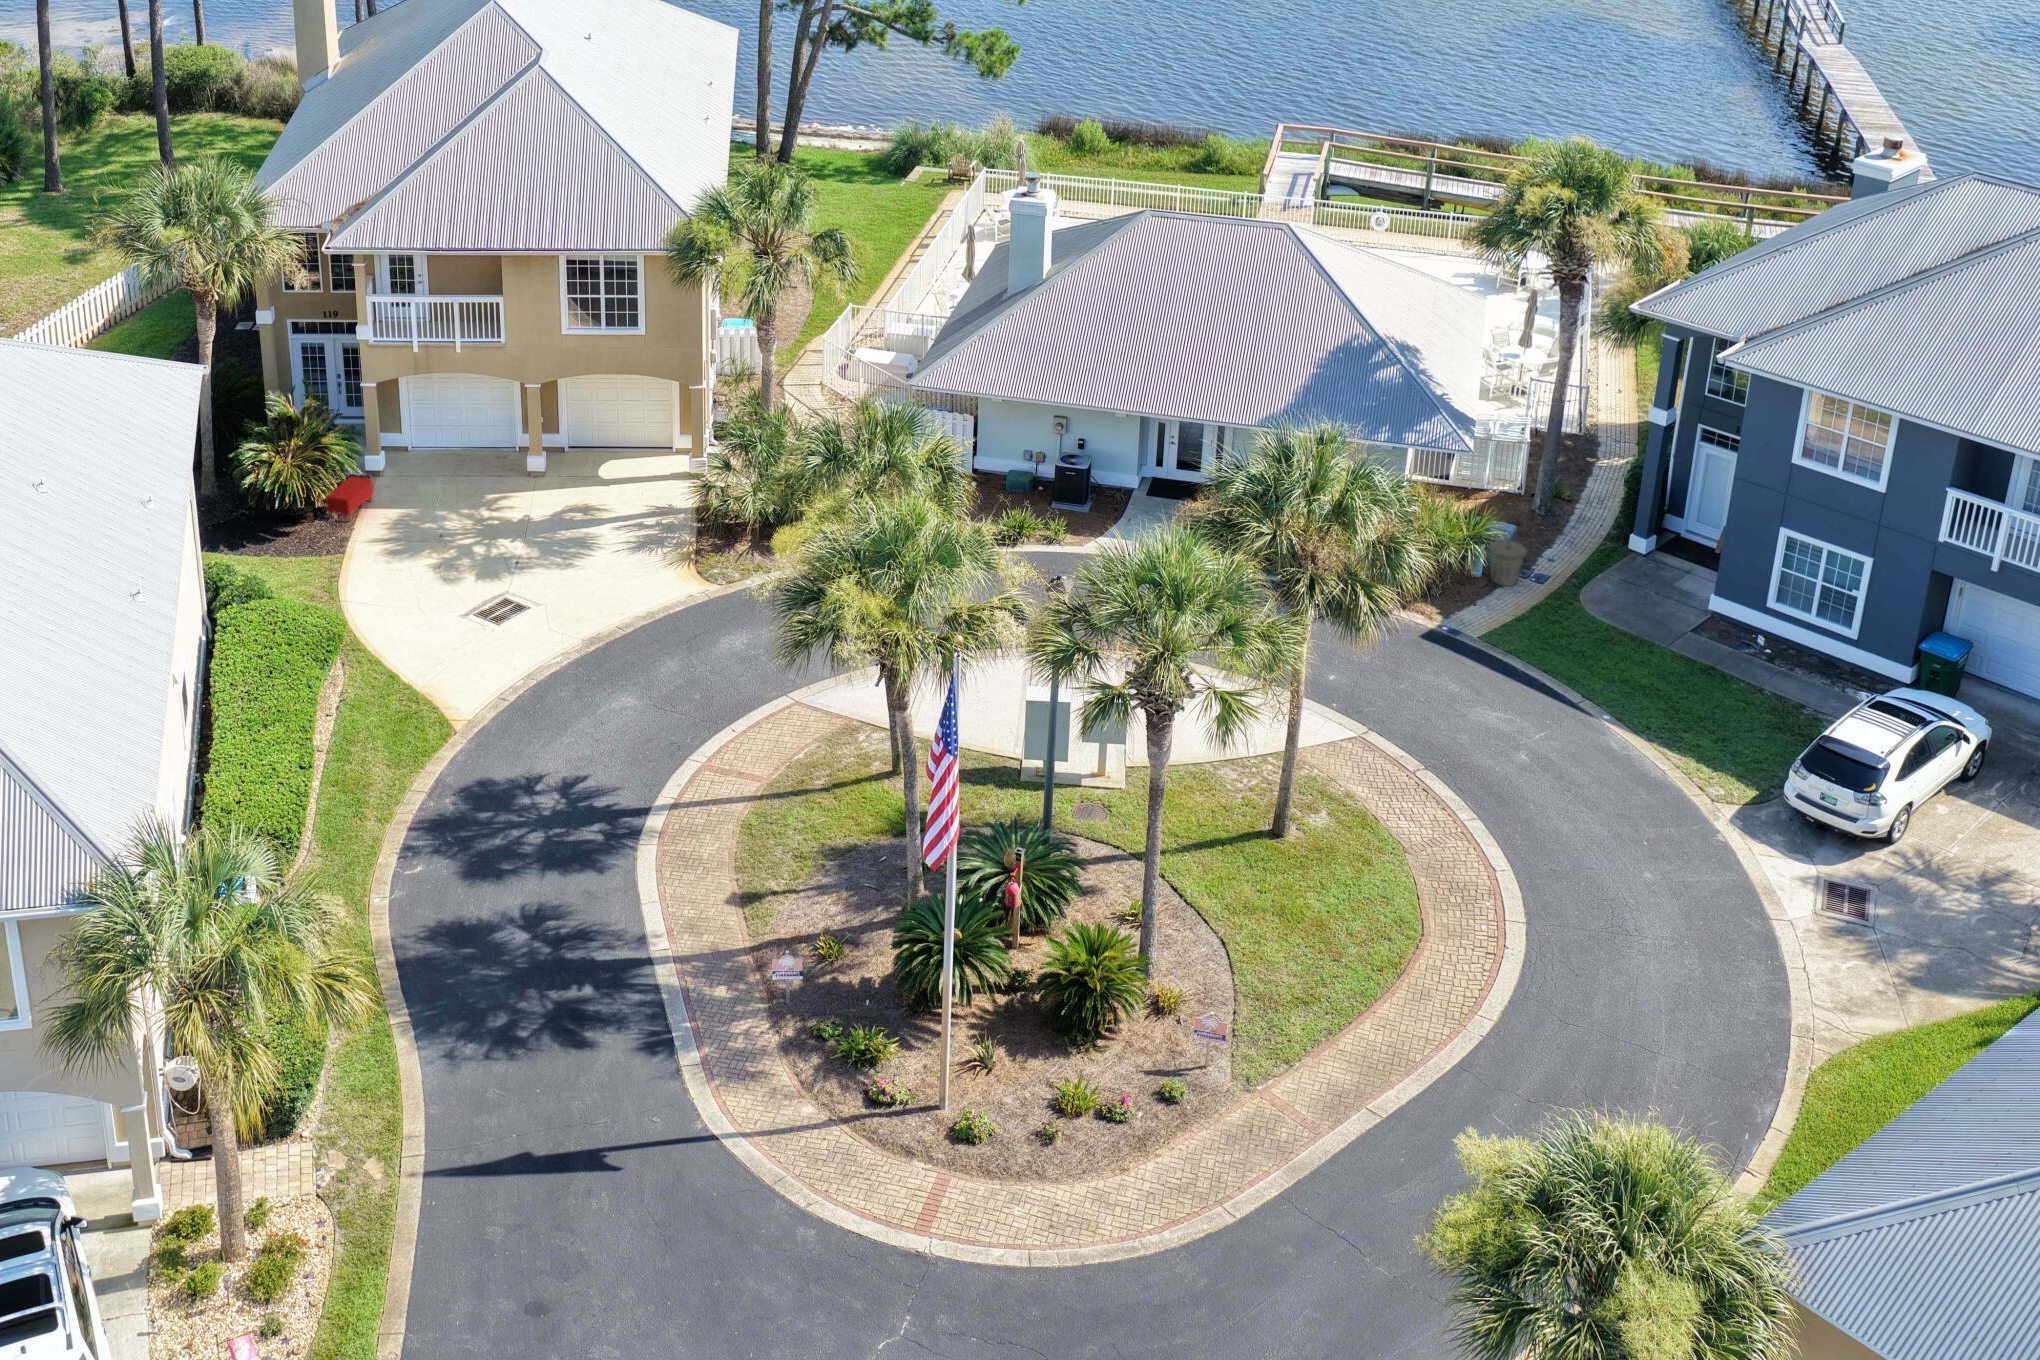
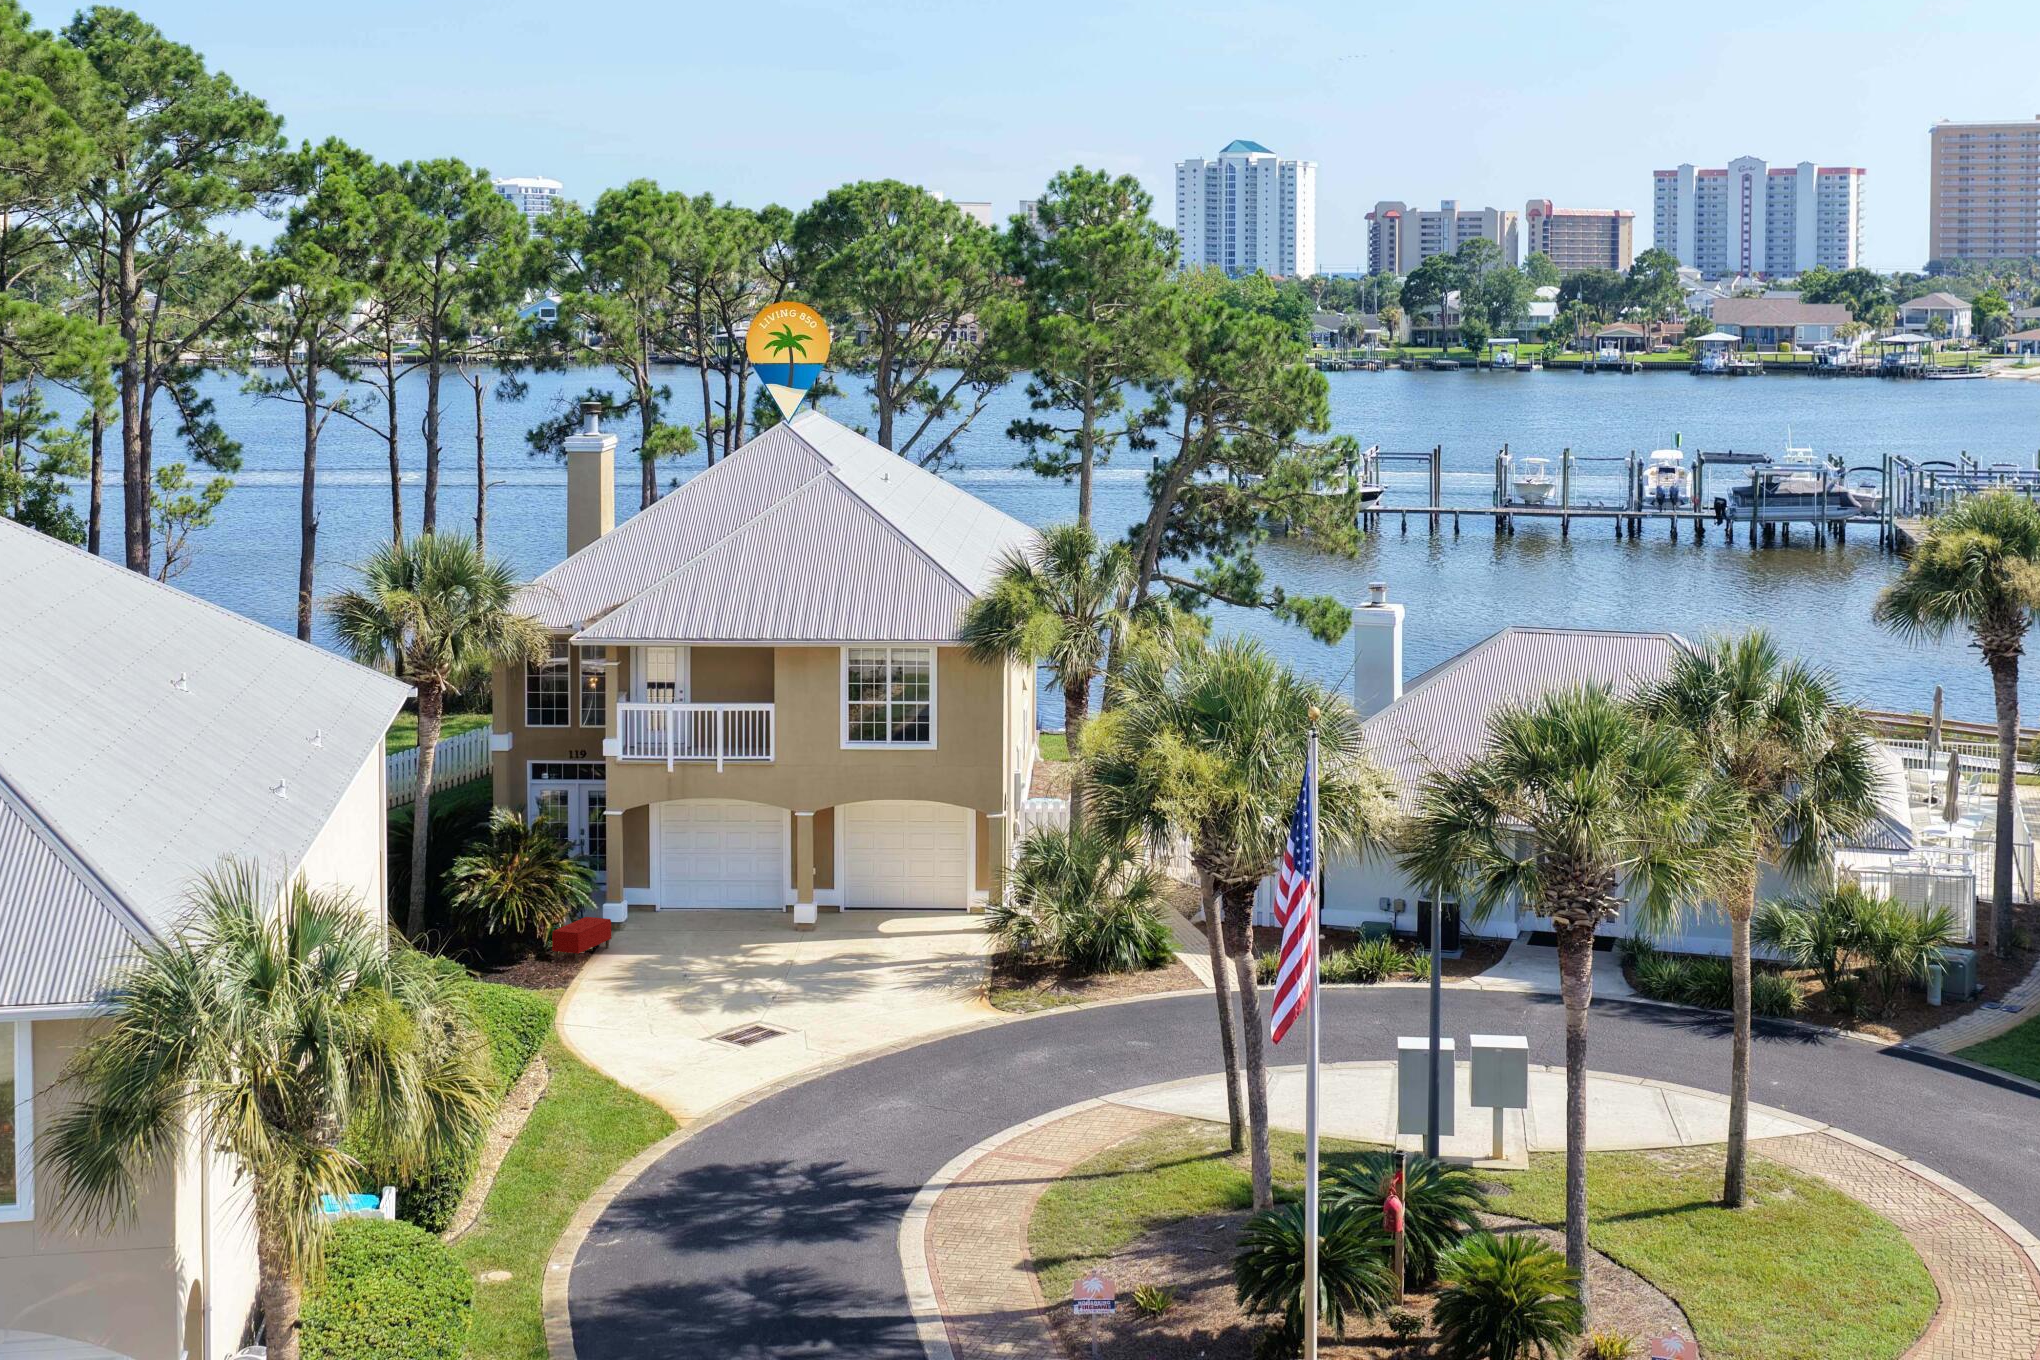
trash can: present [1489,540,1527,586] -> none [1948,959,1995,1012]

